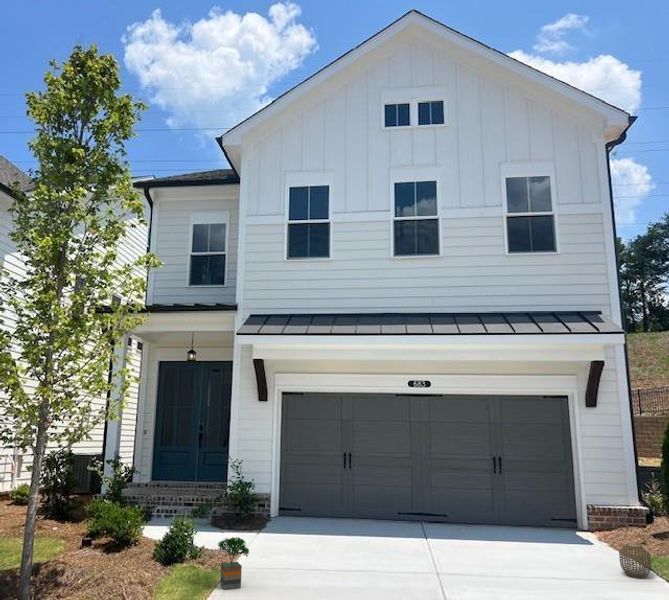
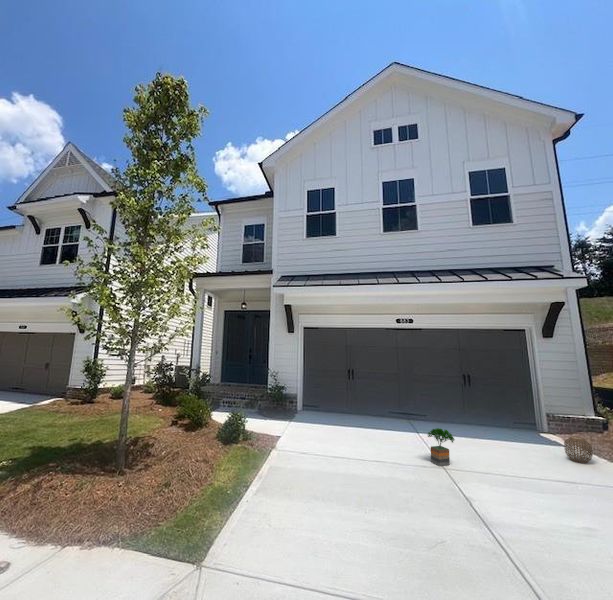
potted tree: present [218,537,249,590] -> present [428,428,454,466]

